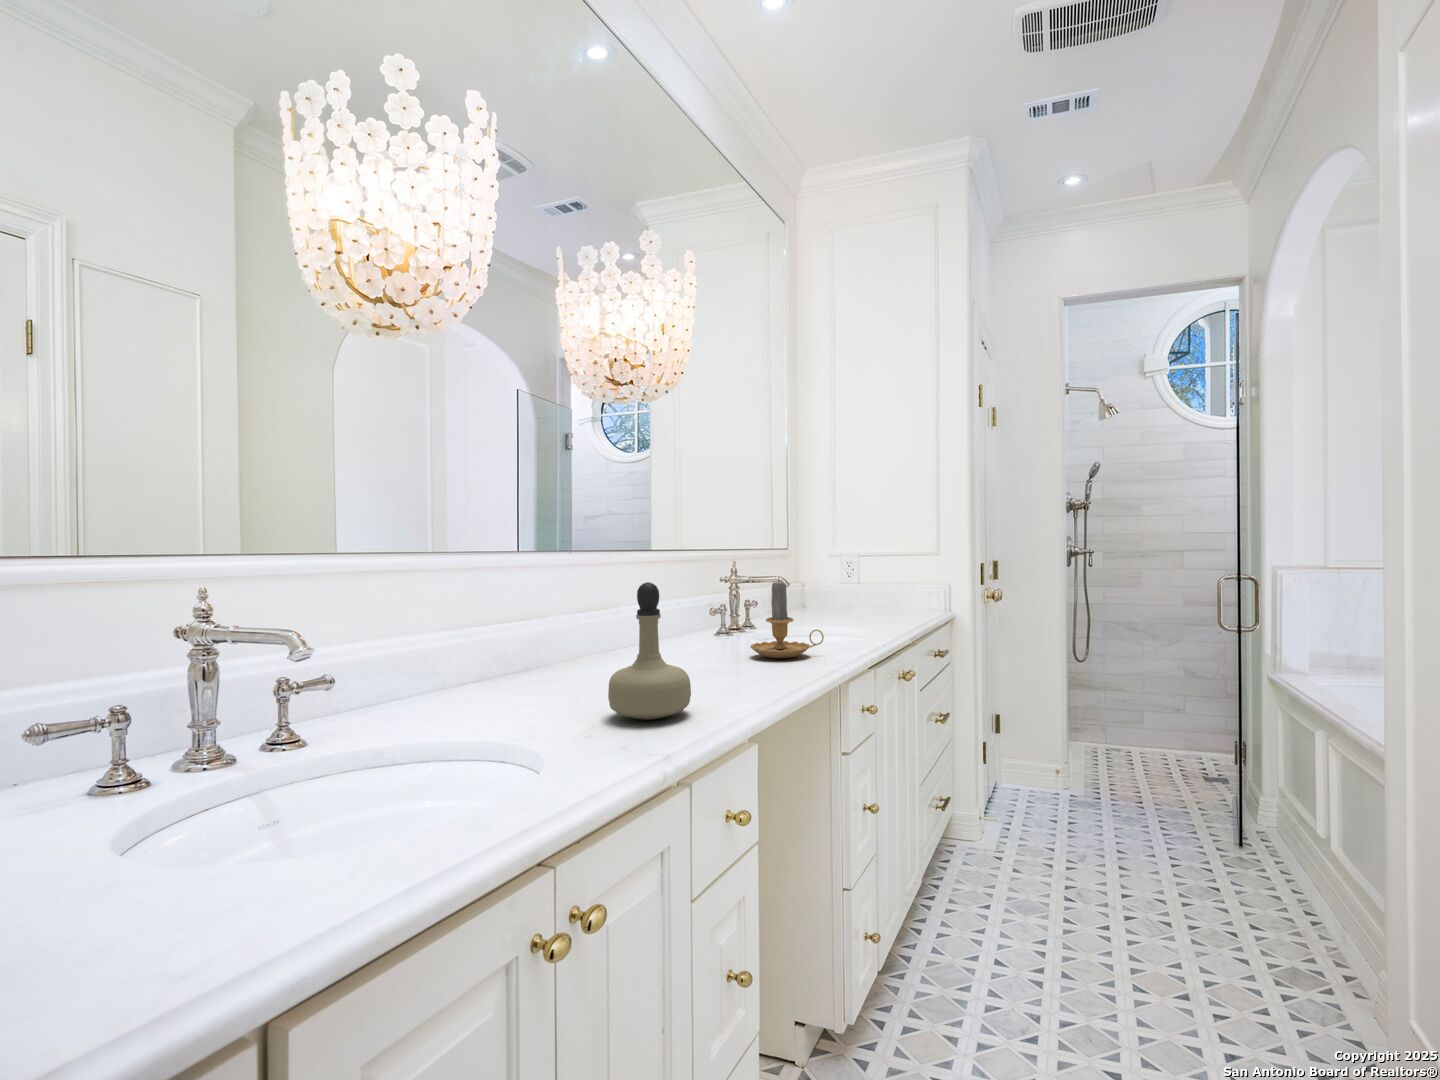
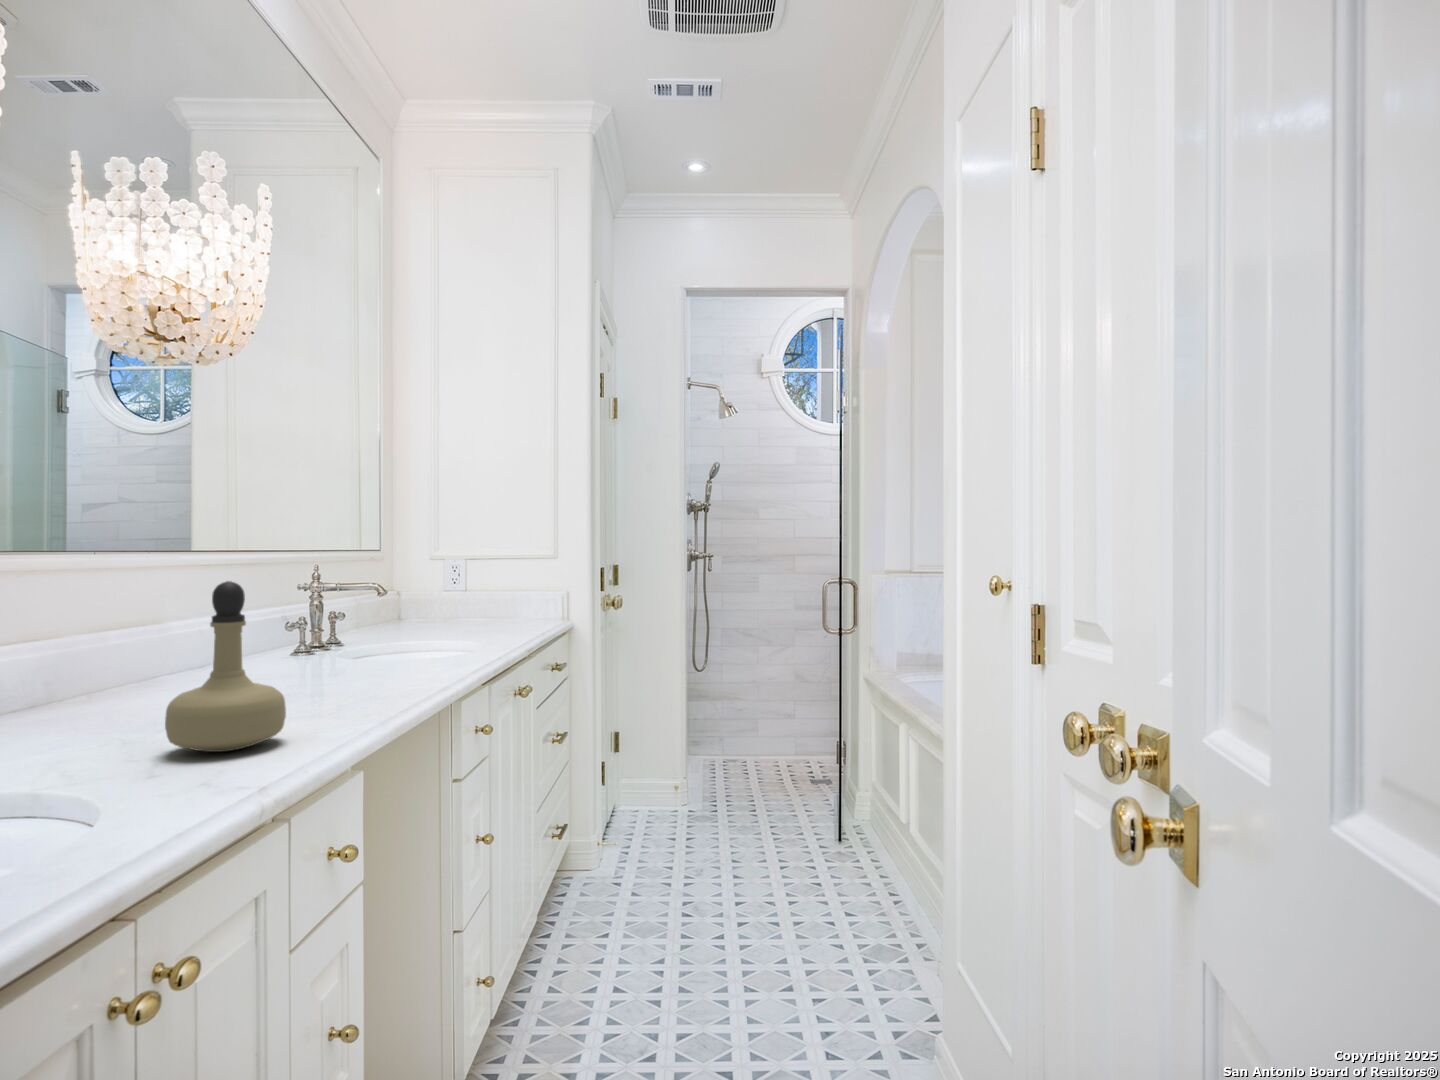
candle: present [750,580,824,659] -> none [345,581,439,677]

